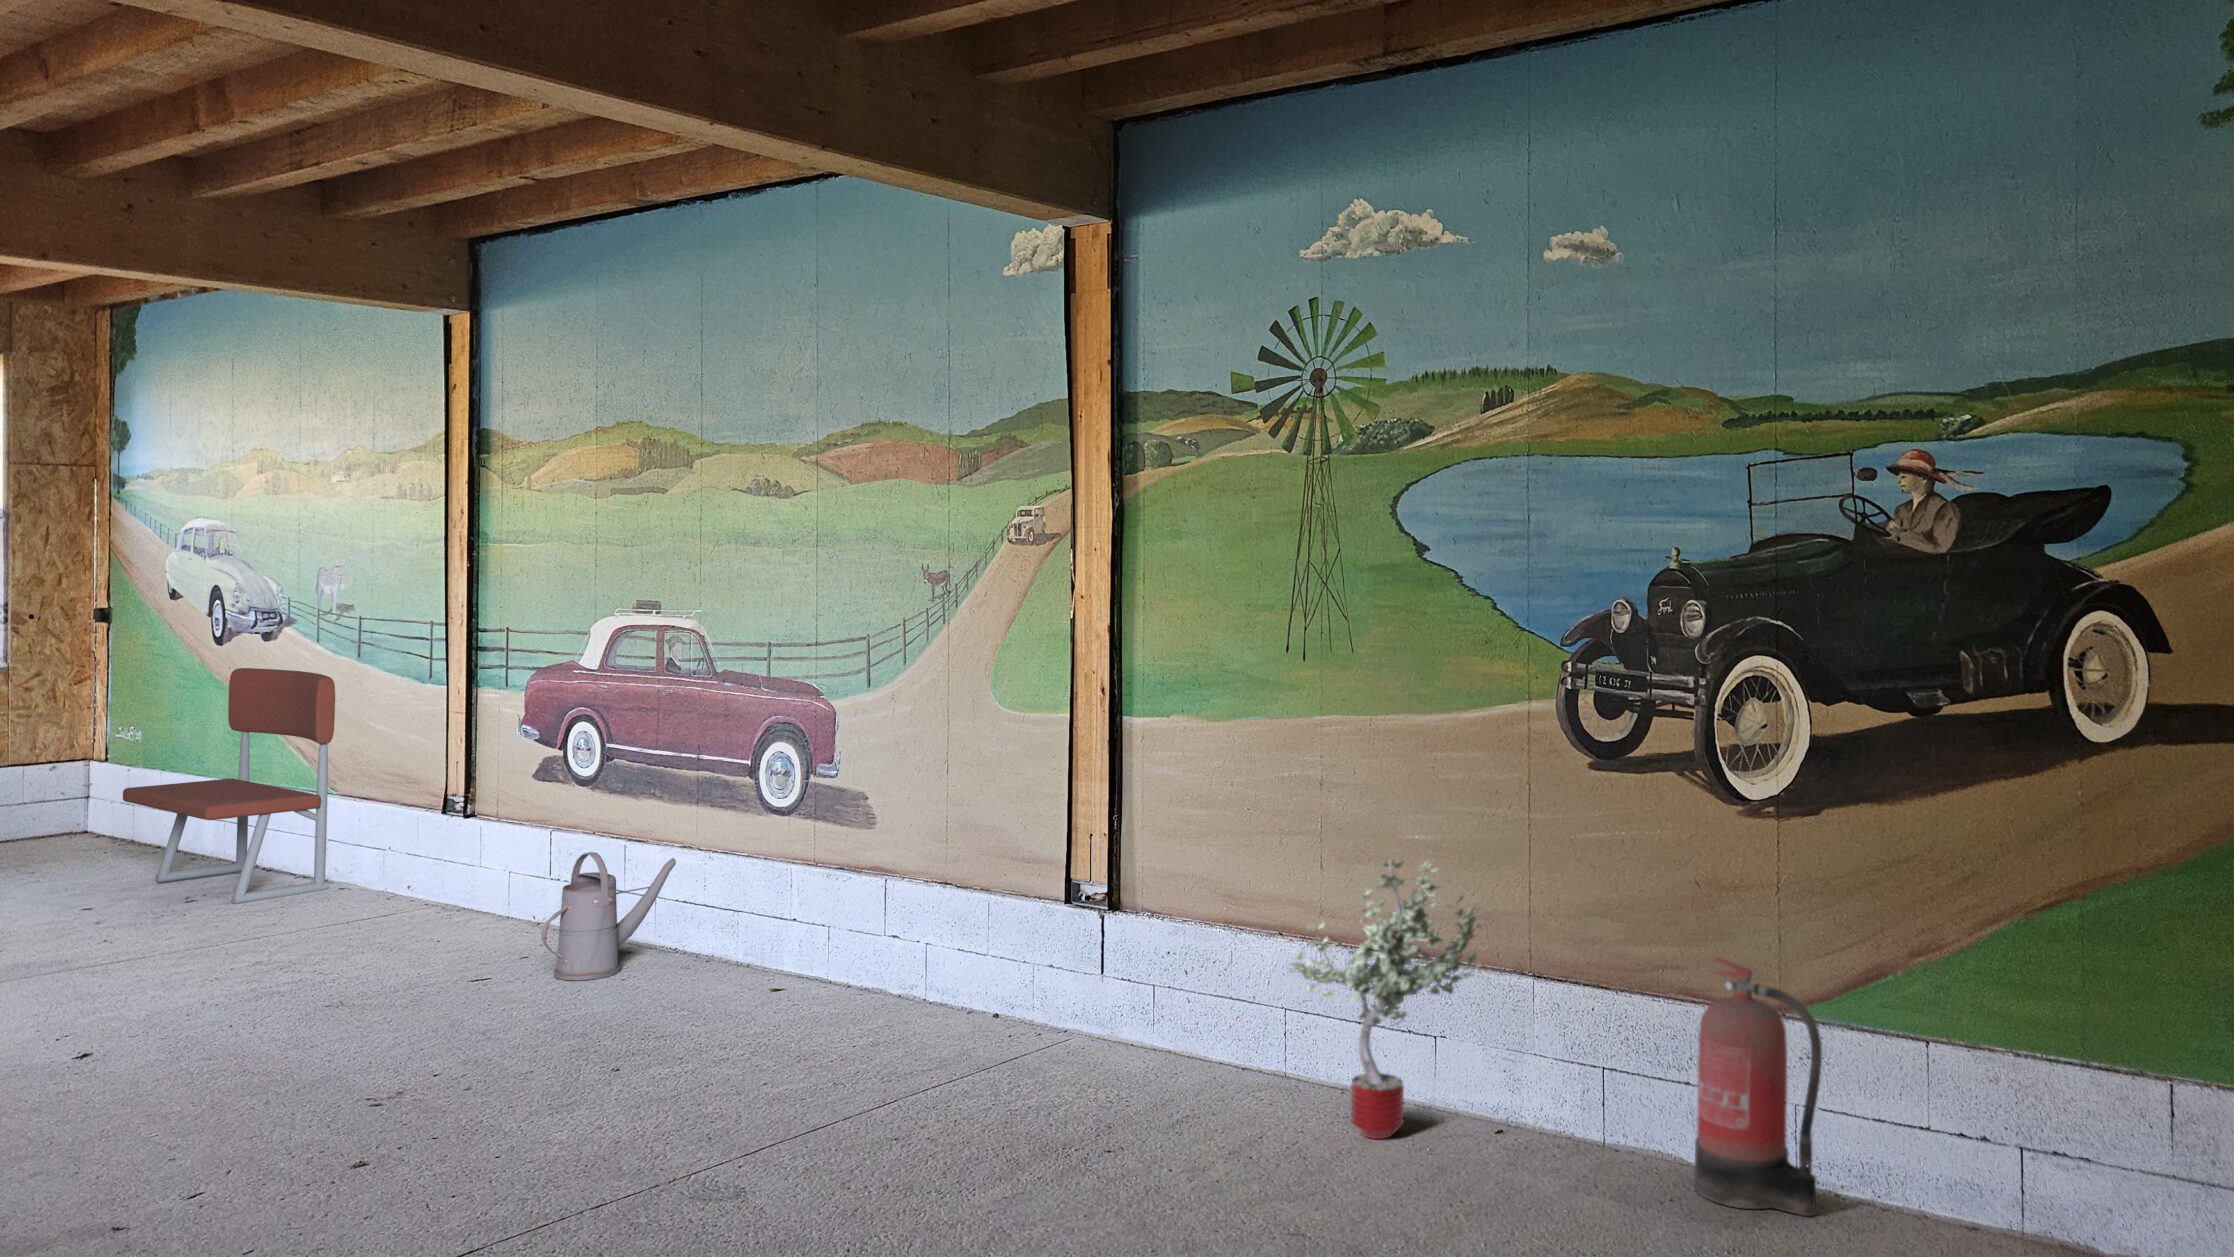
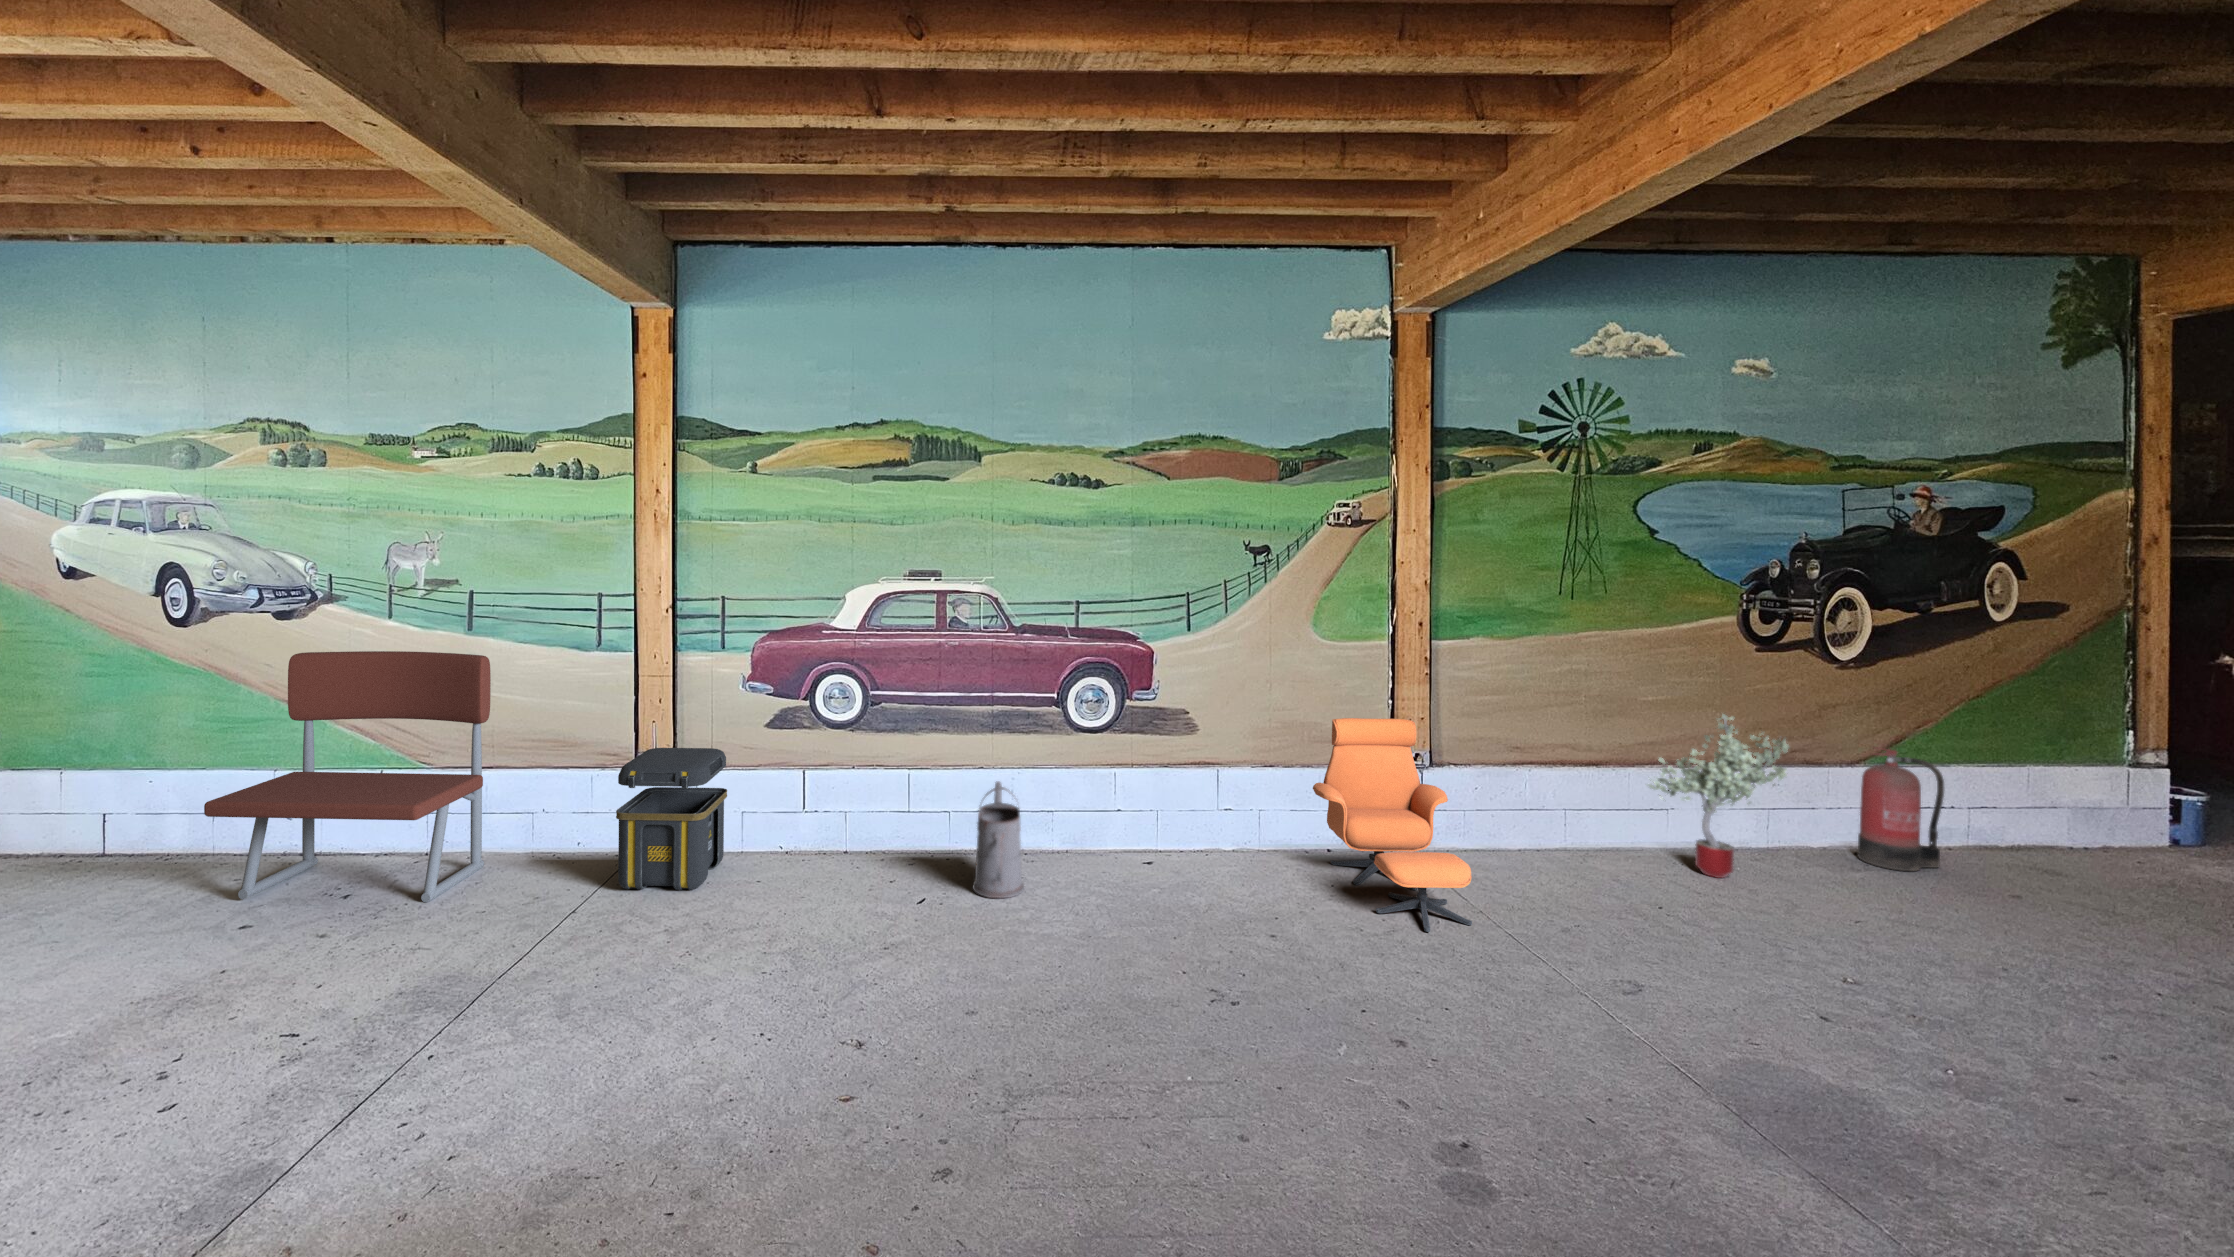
toolbox: none [346,784,477,928] -> present [616,748,727,890]
lounge chair: none [800,814,1053,1093] -> present [1313,718,1472,932]

